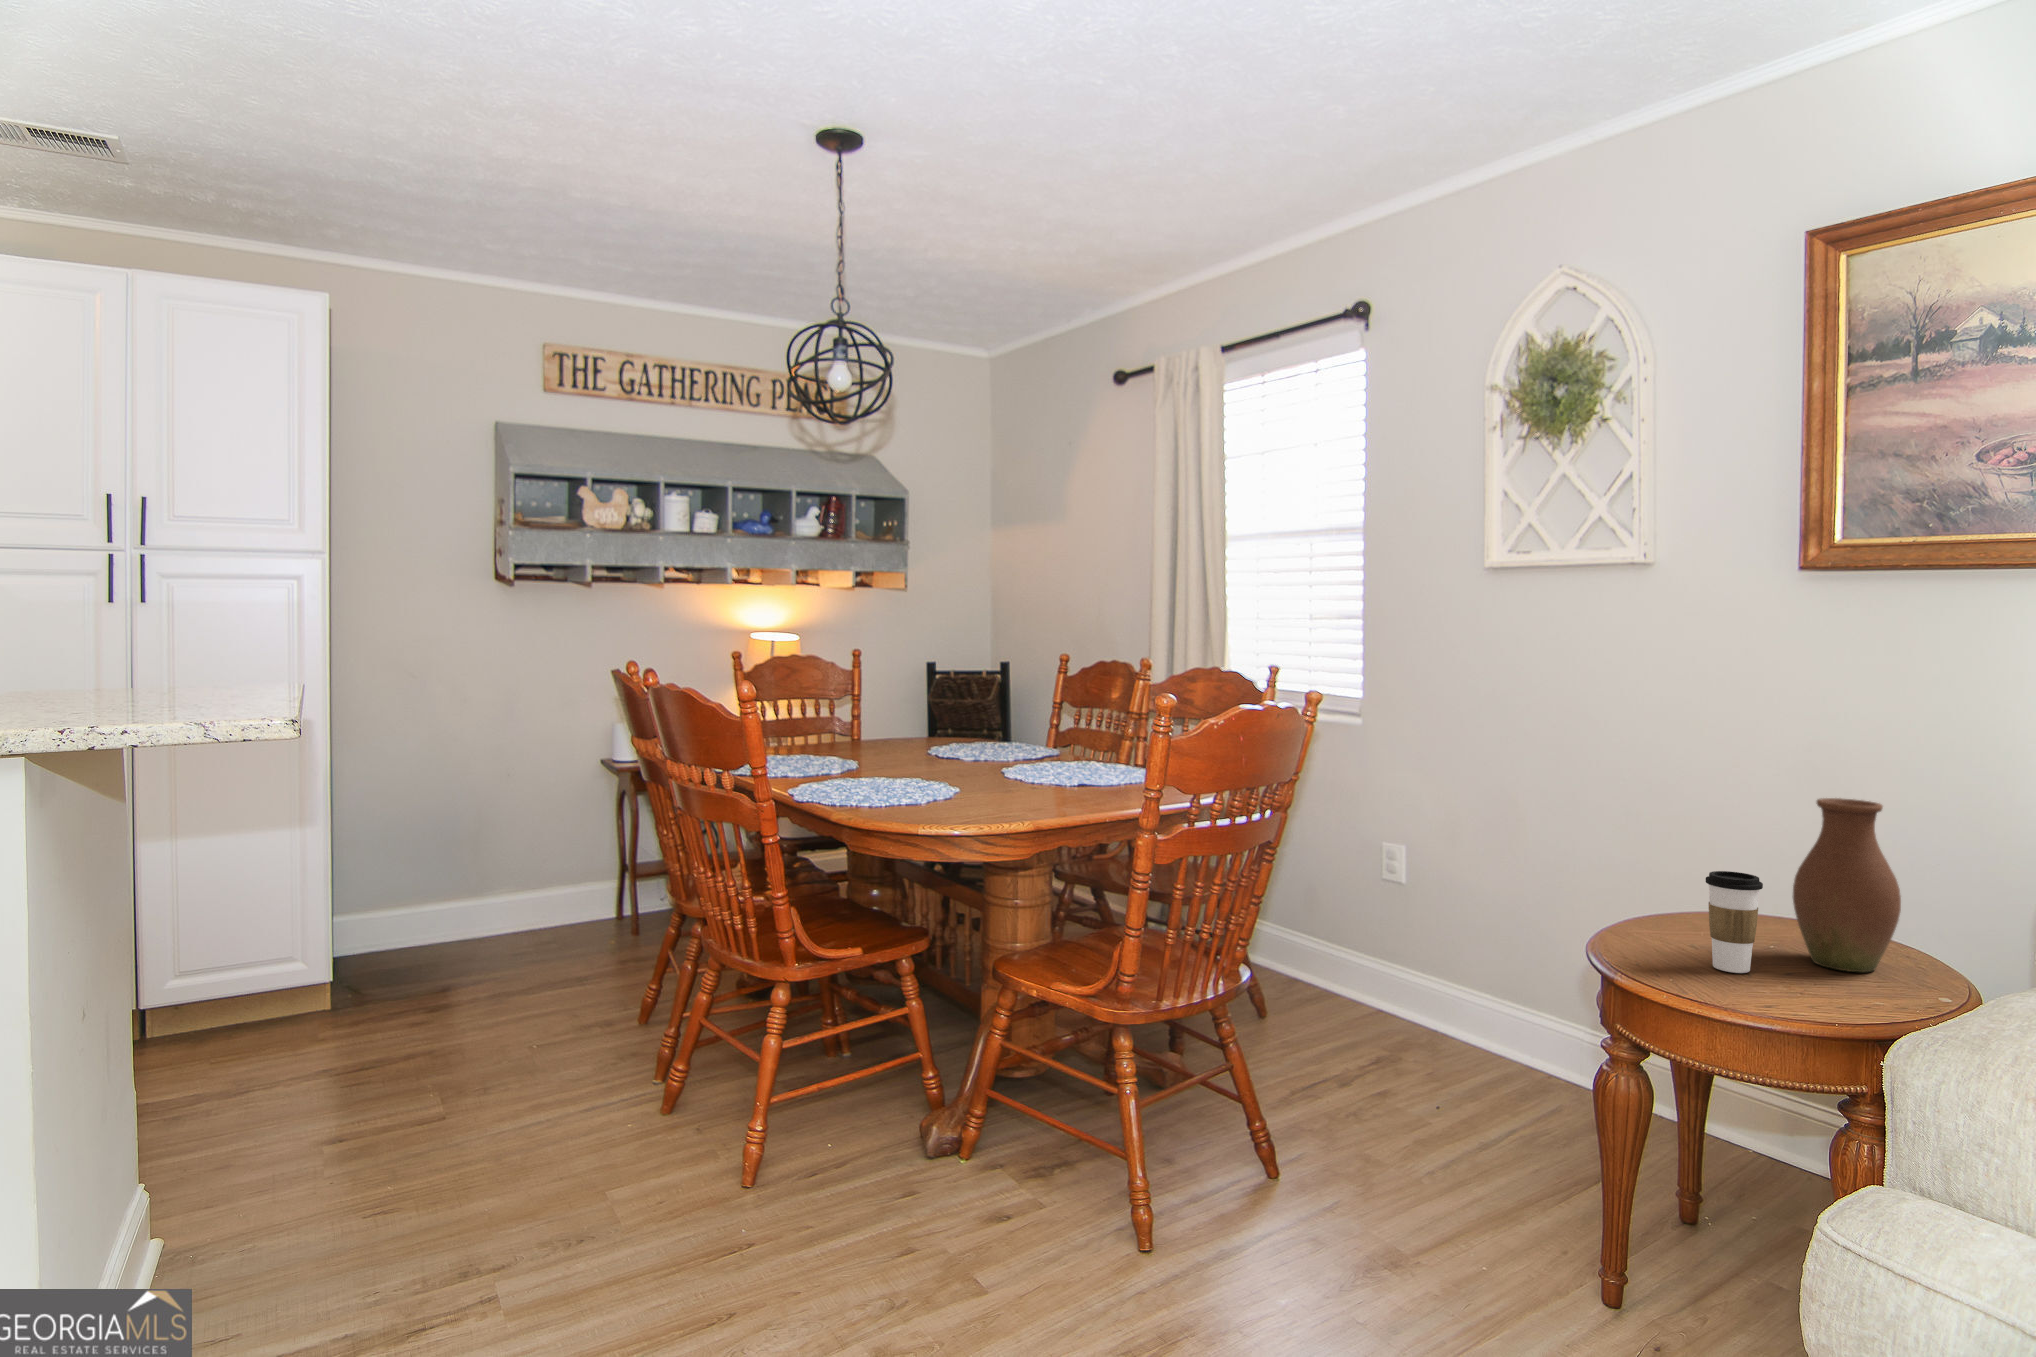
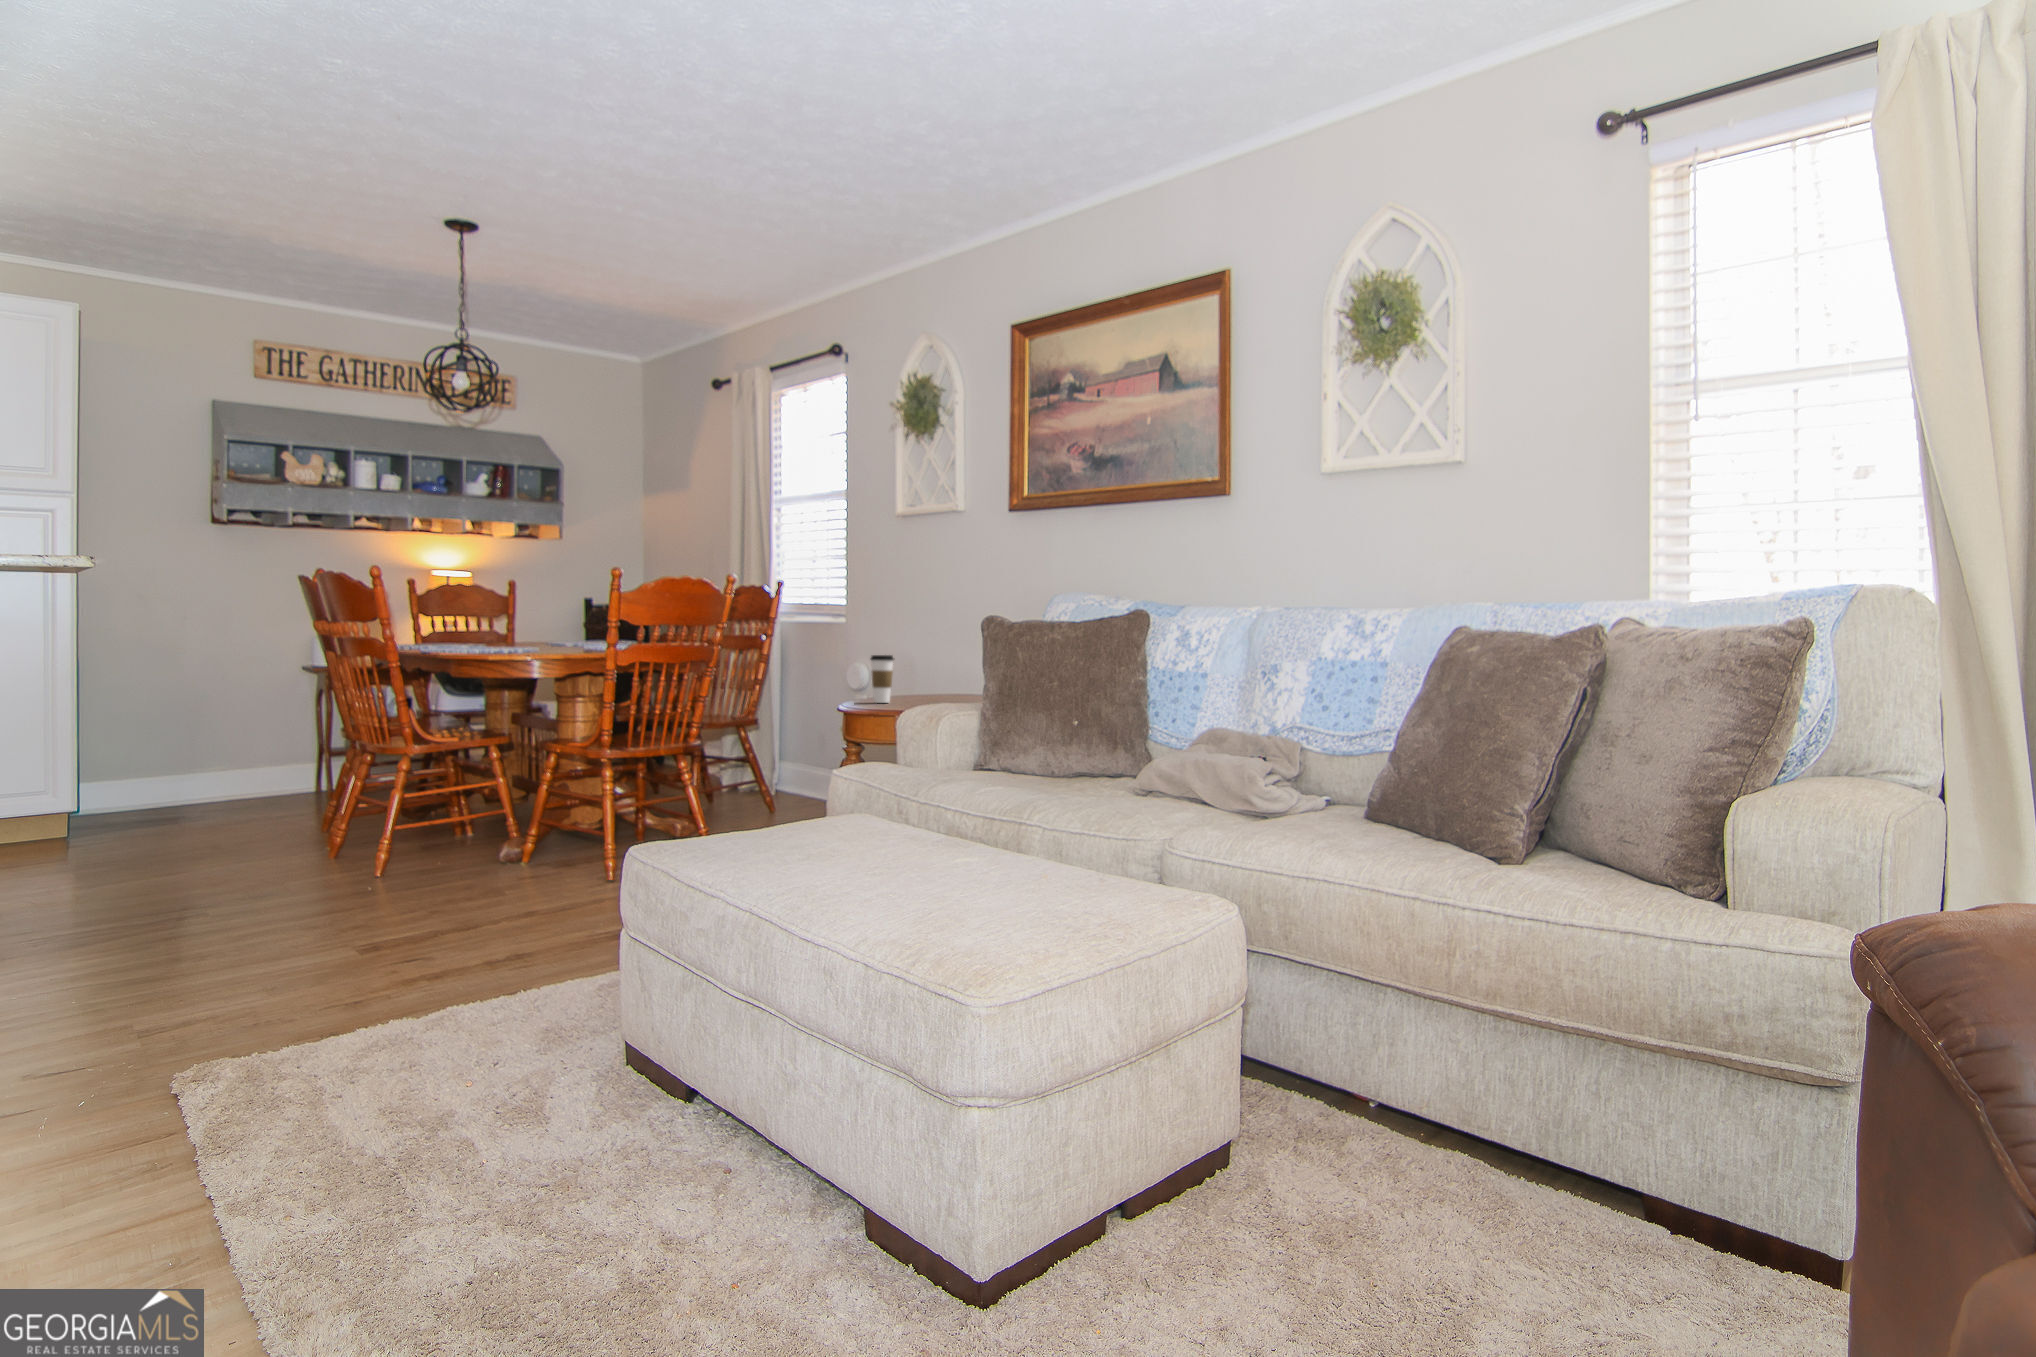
vase: present [1793,798,1901,972] -> none [919,619,963,702]

